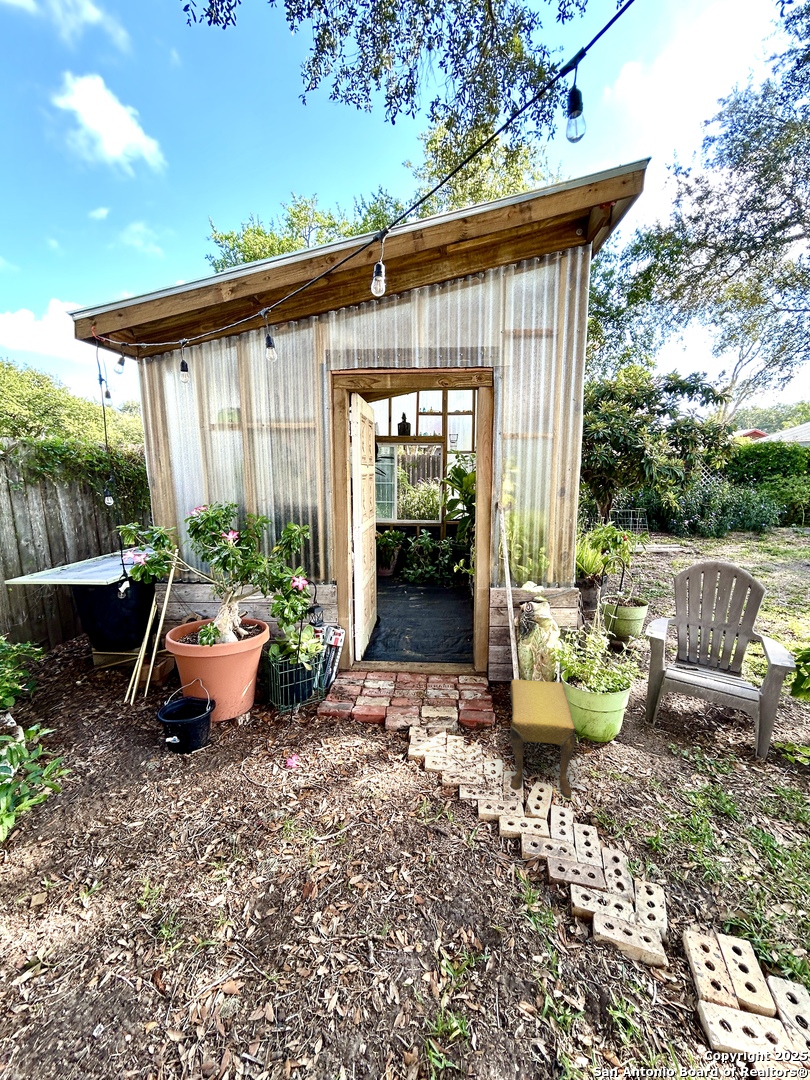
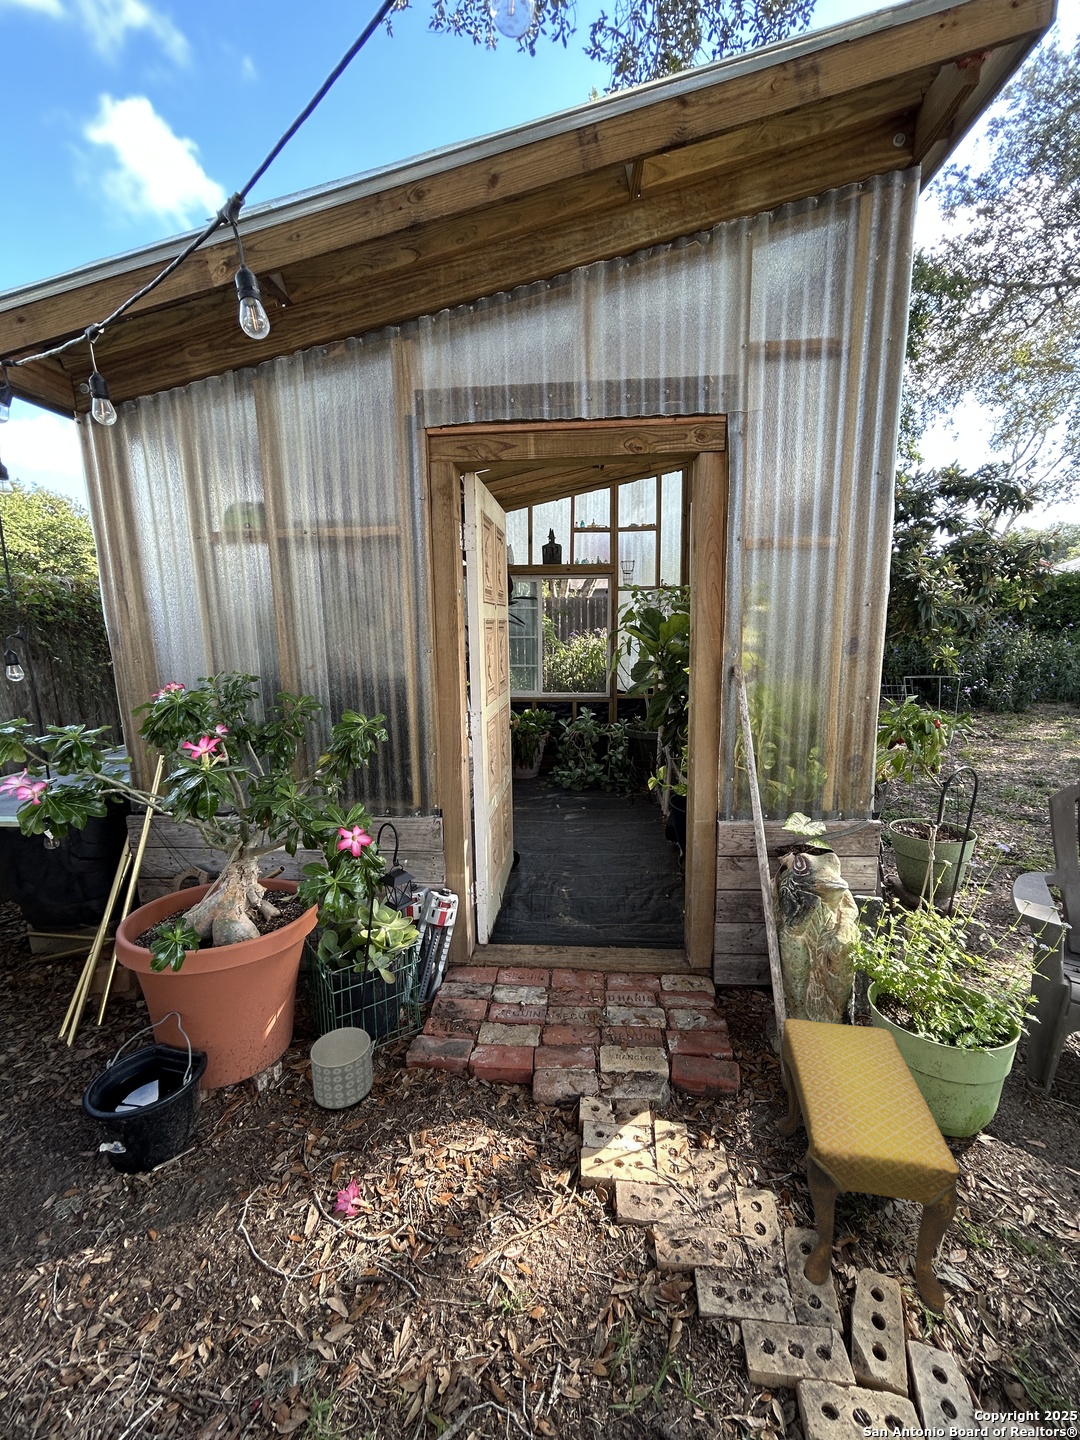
planter: none [269,692,301,730] -> present [311,1027,373,1109]

